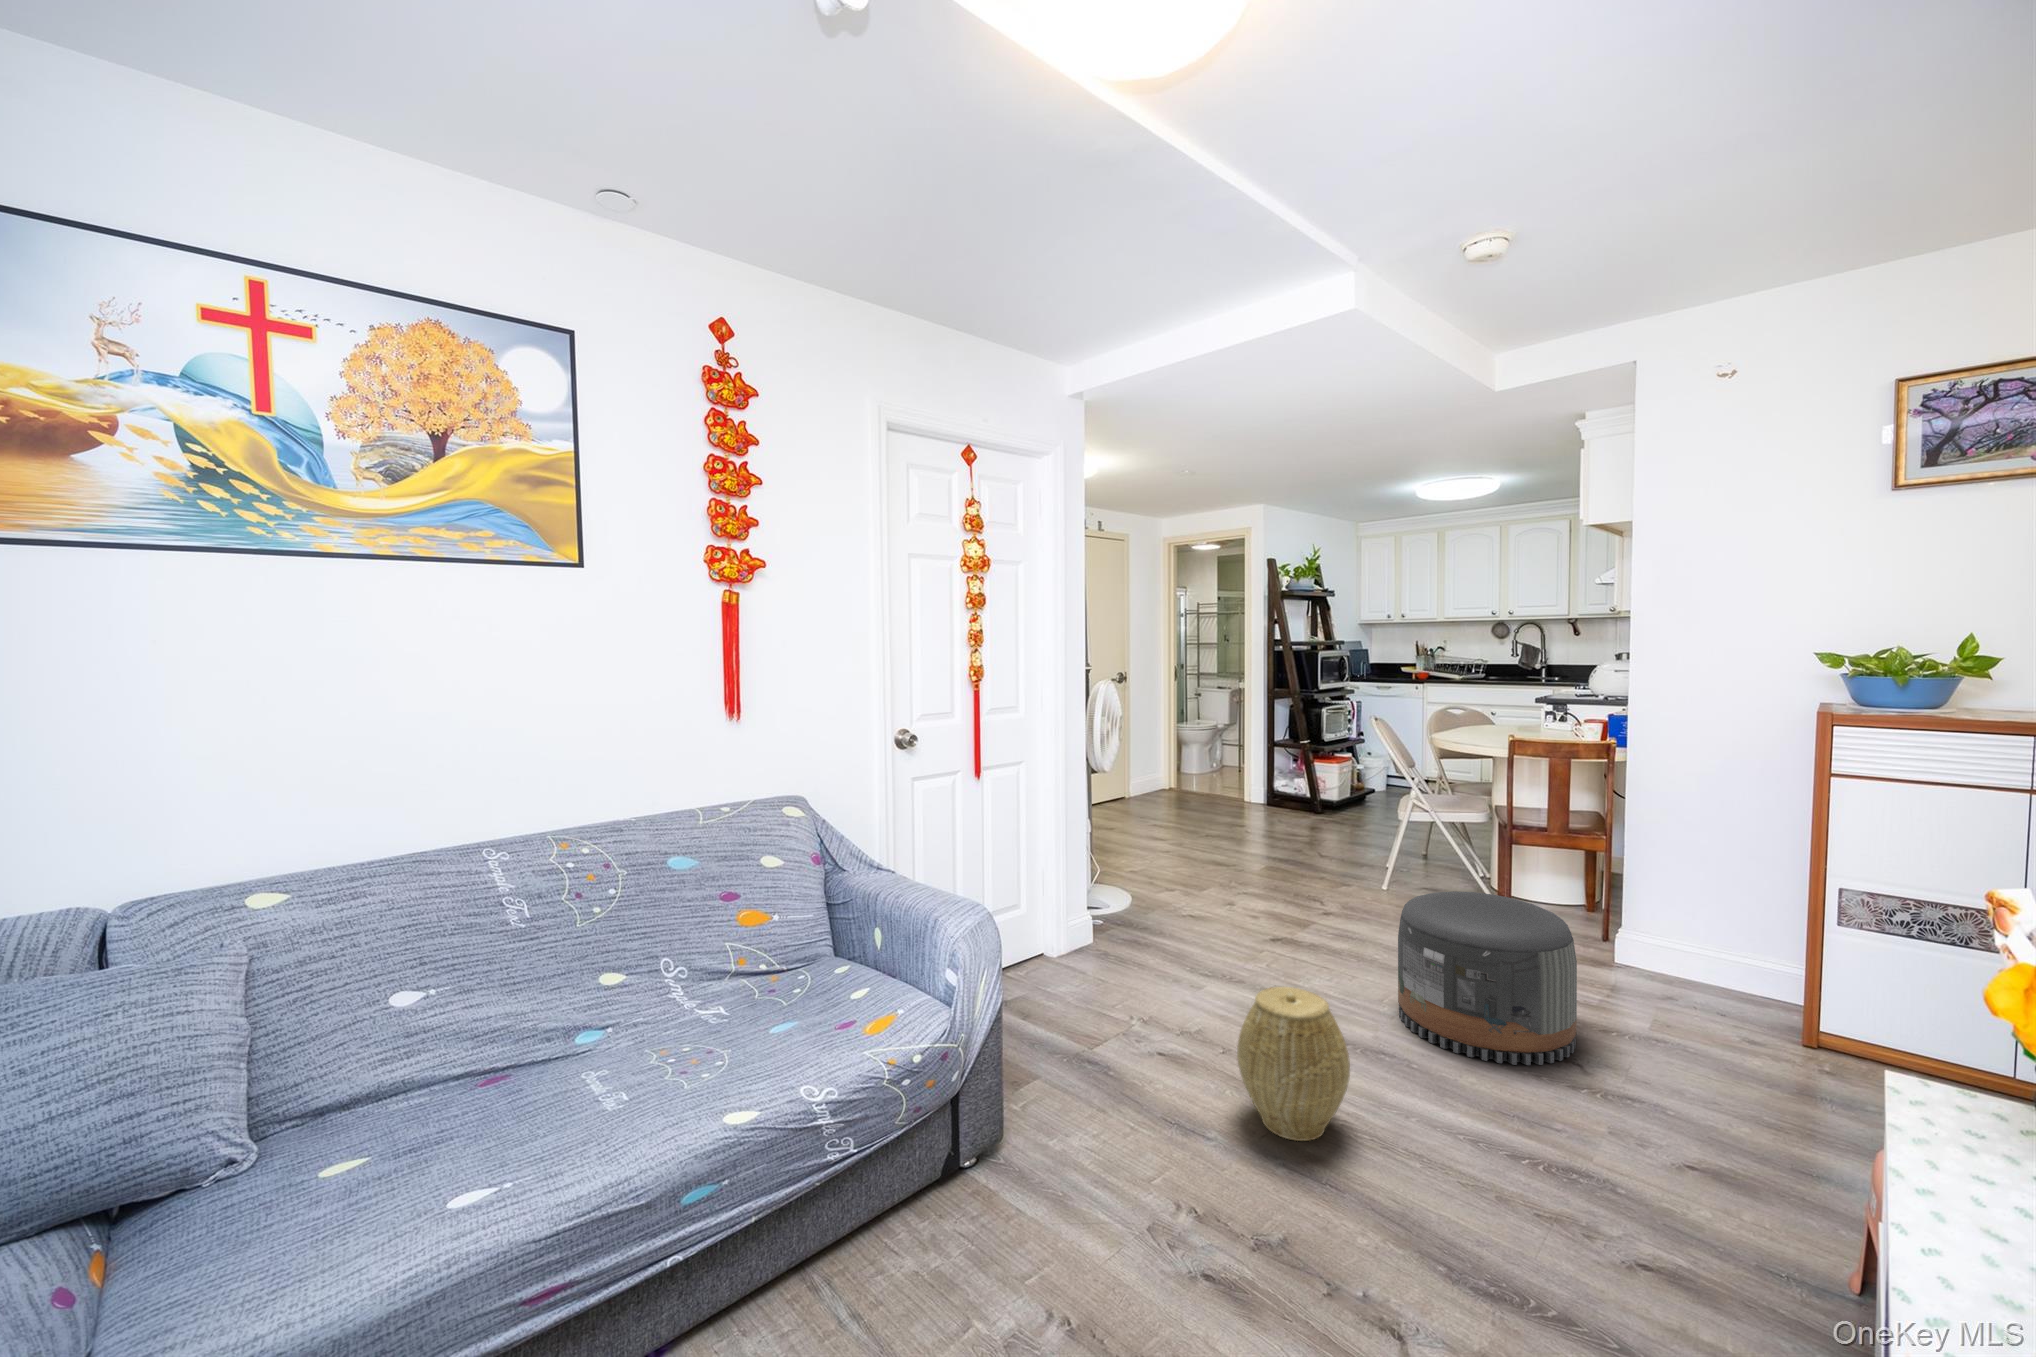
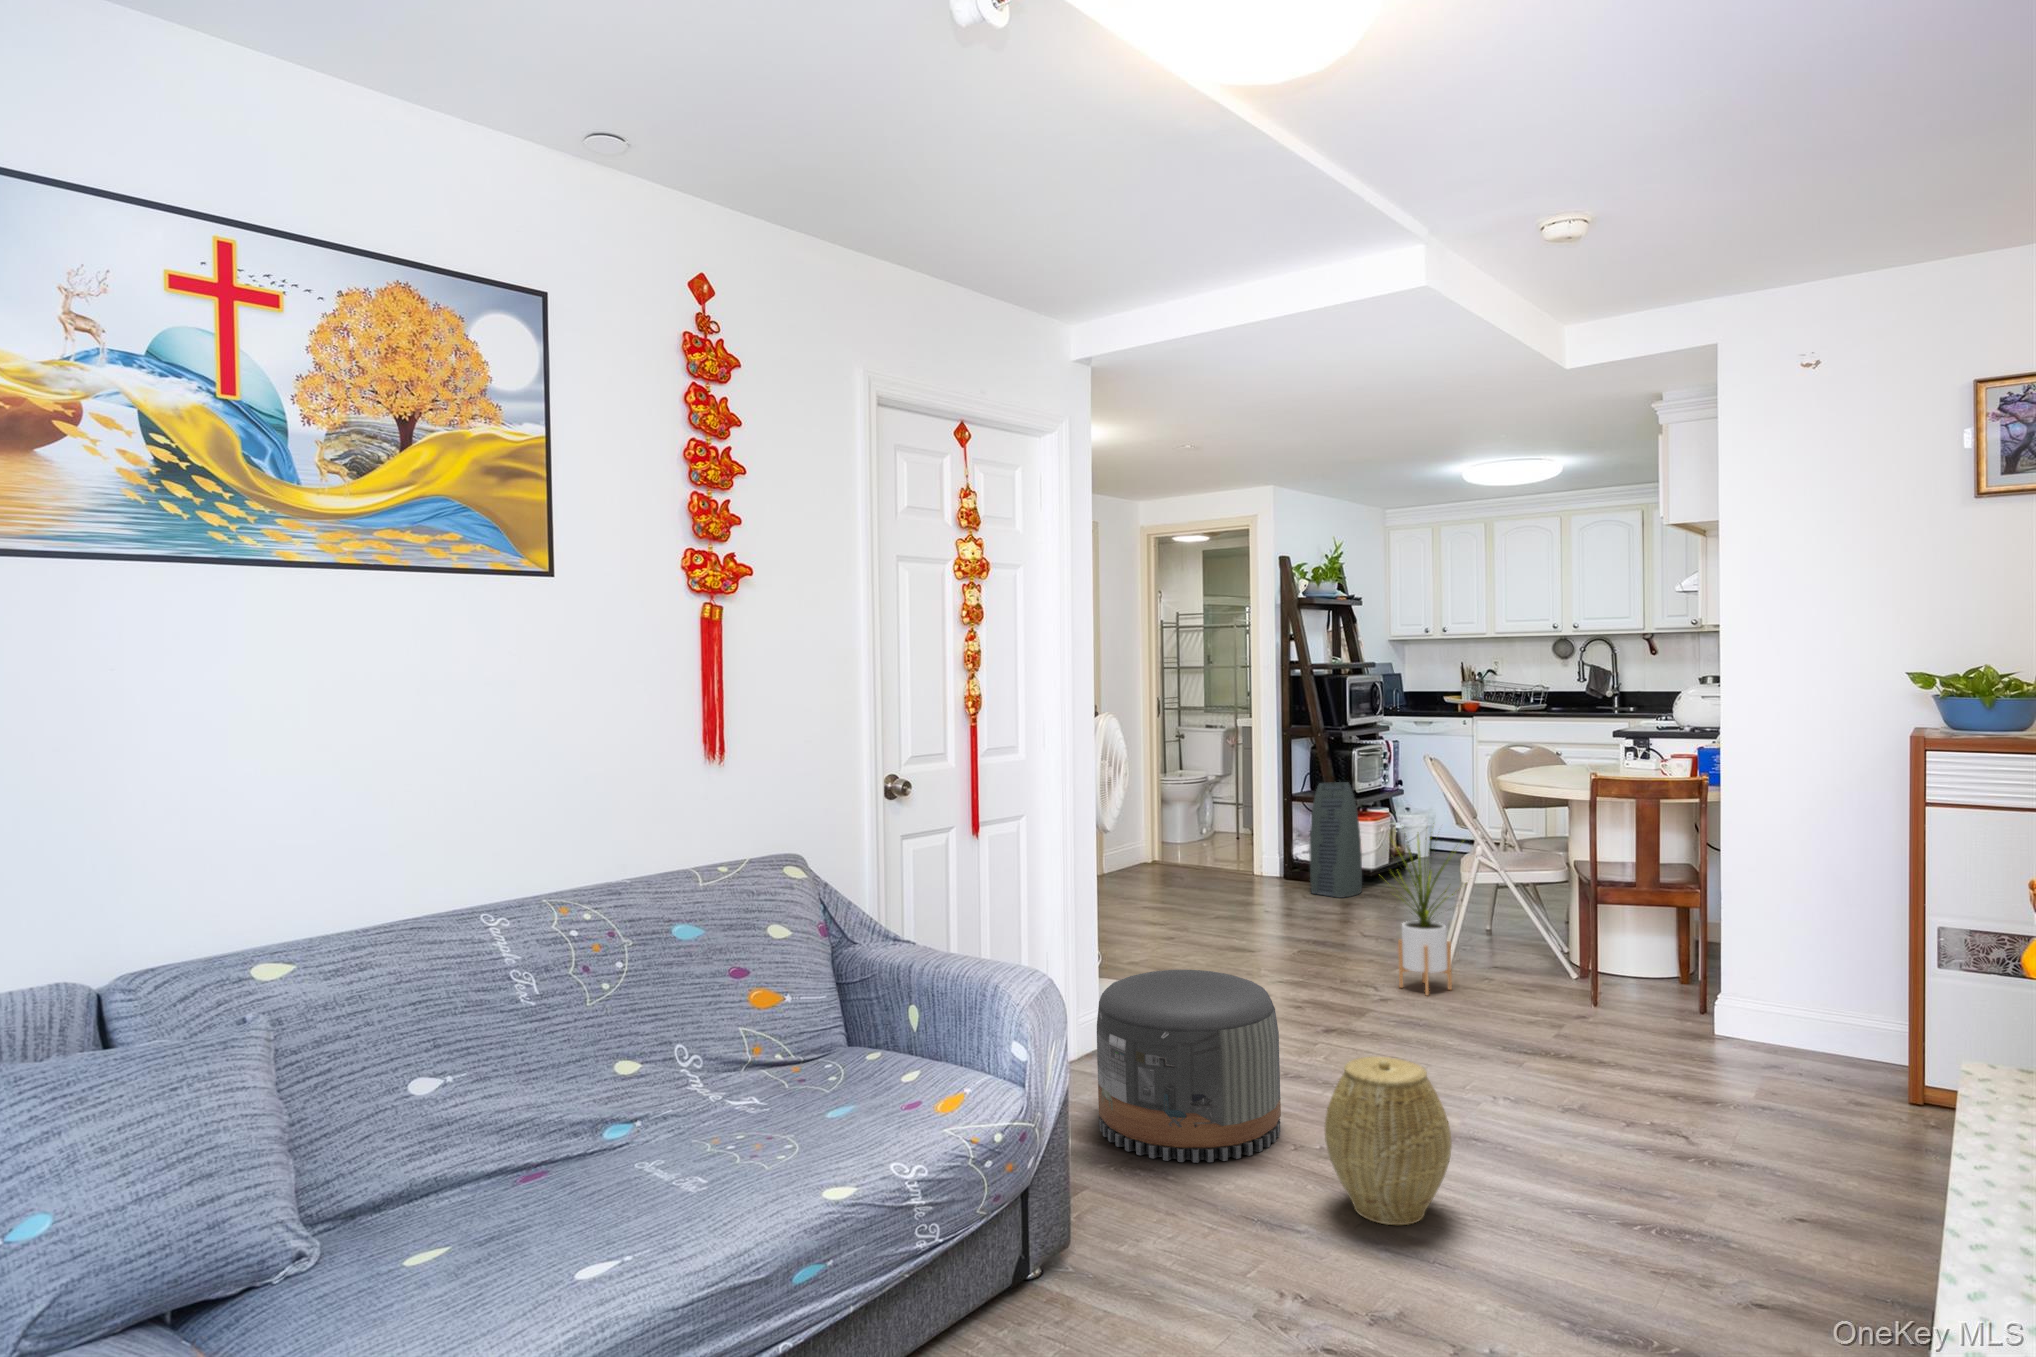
air purifier: none [1286,734,1328,823] -> present [1309,782,1362,898]
house plant: none [1325,770,1405,912] -> present [1397,826,1461,995]
pouf: present [1398,891,1577,1065] -> present [1097,970,1281,1163]

